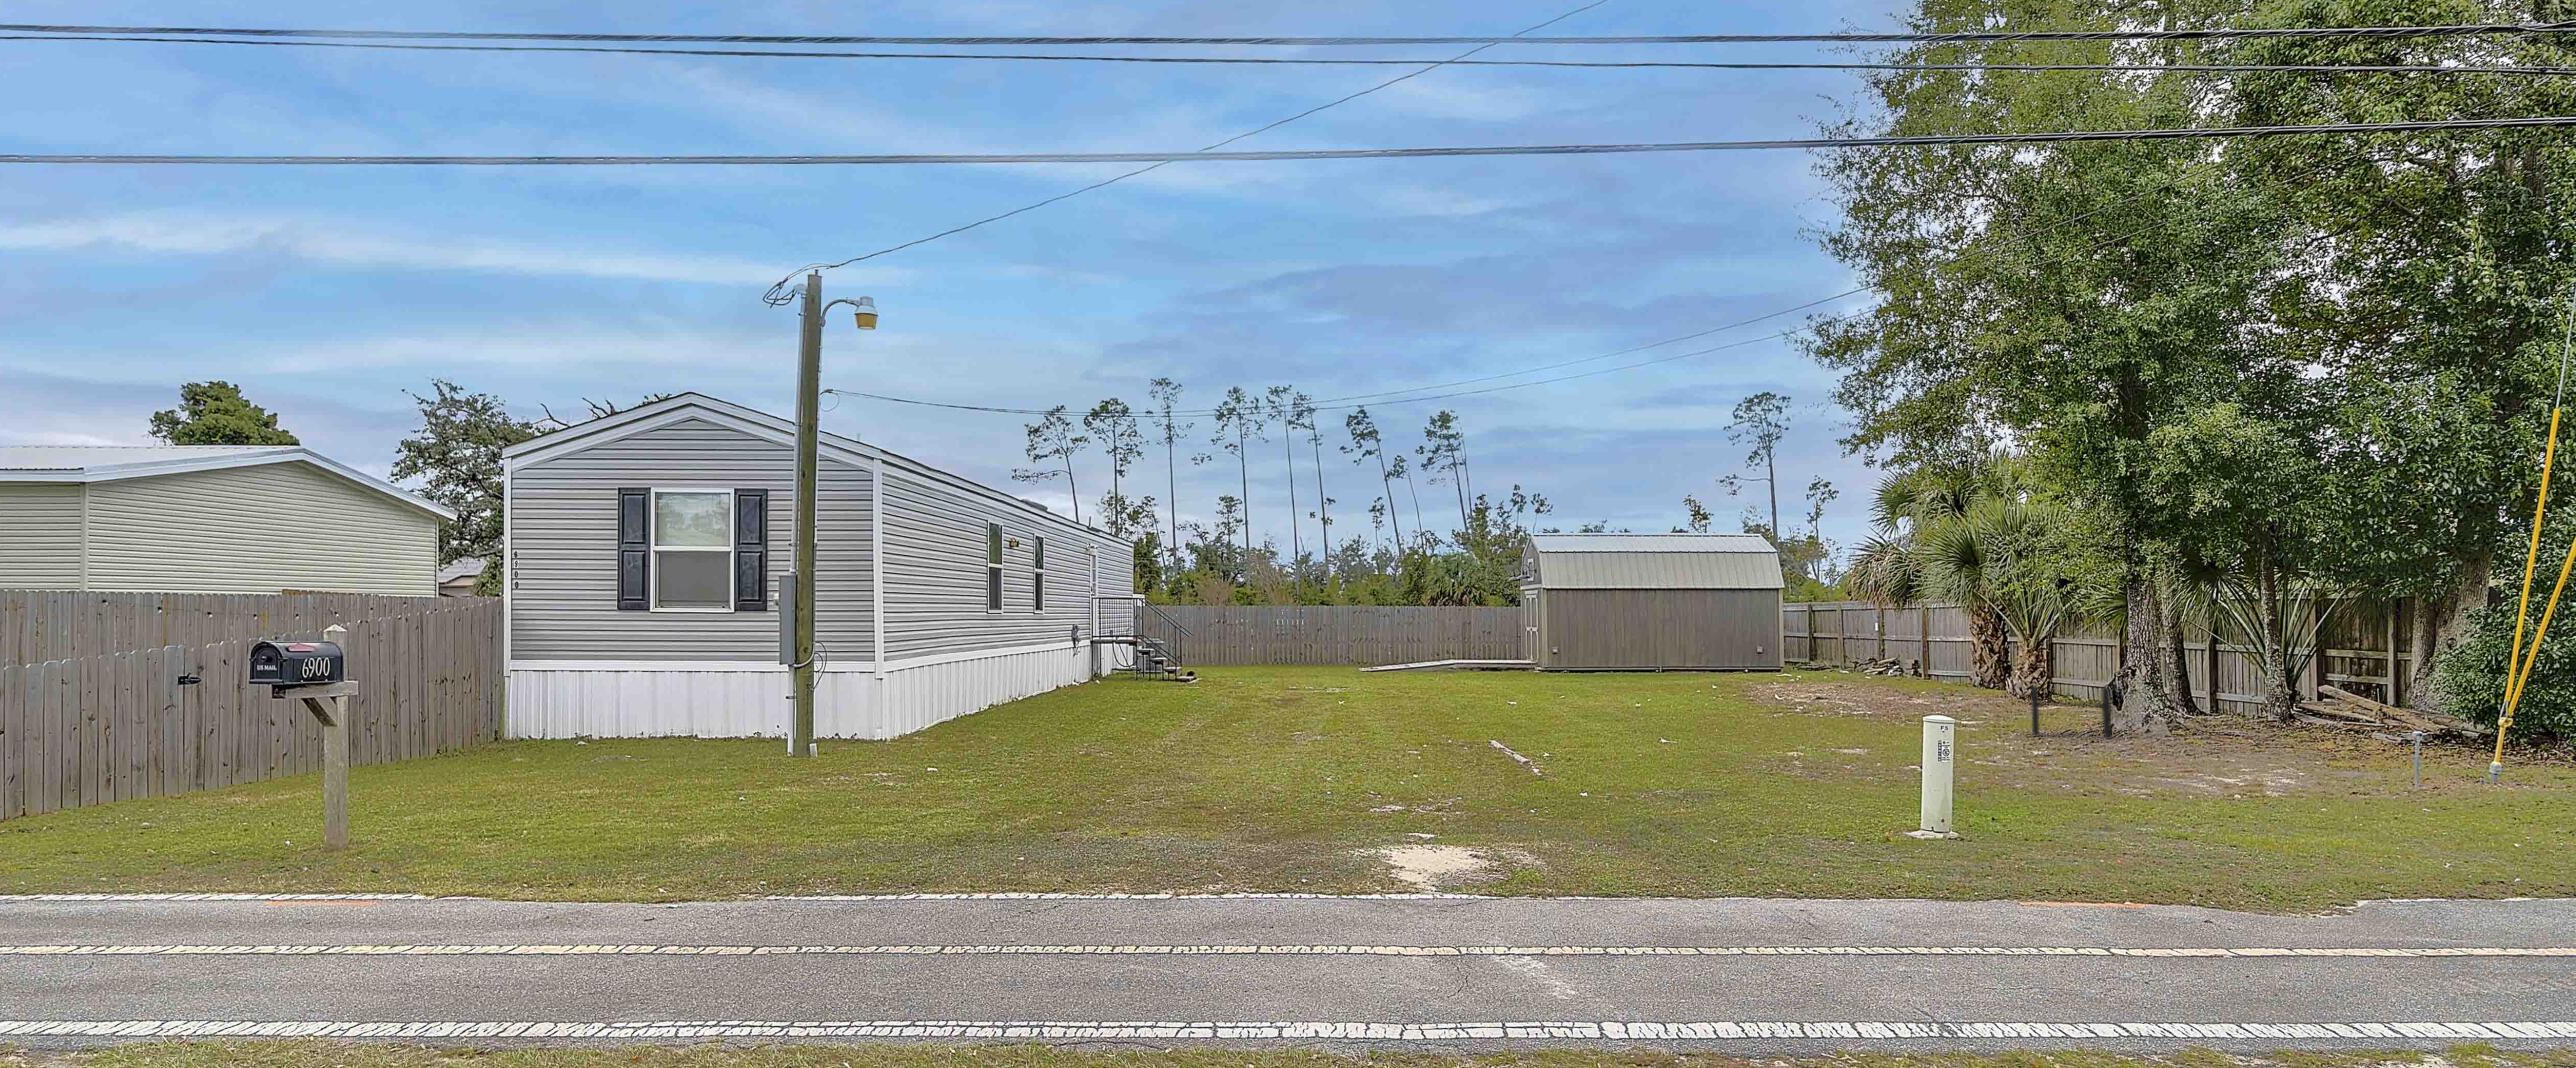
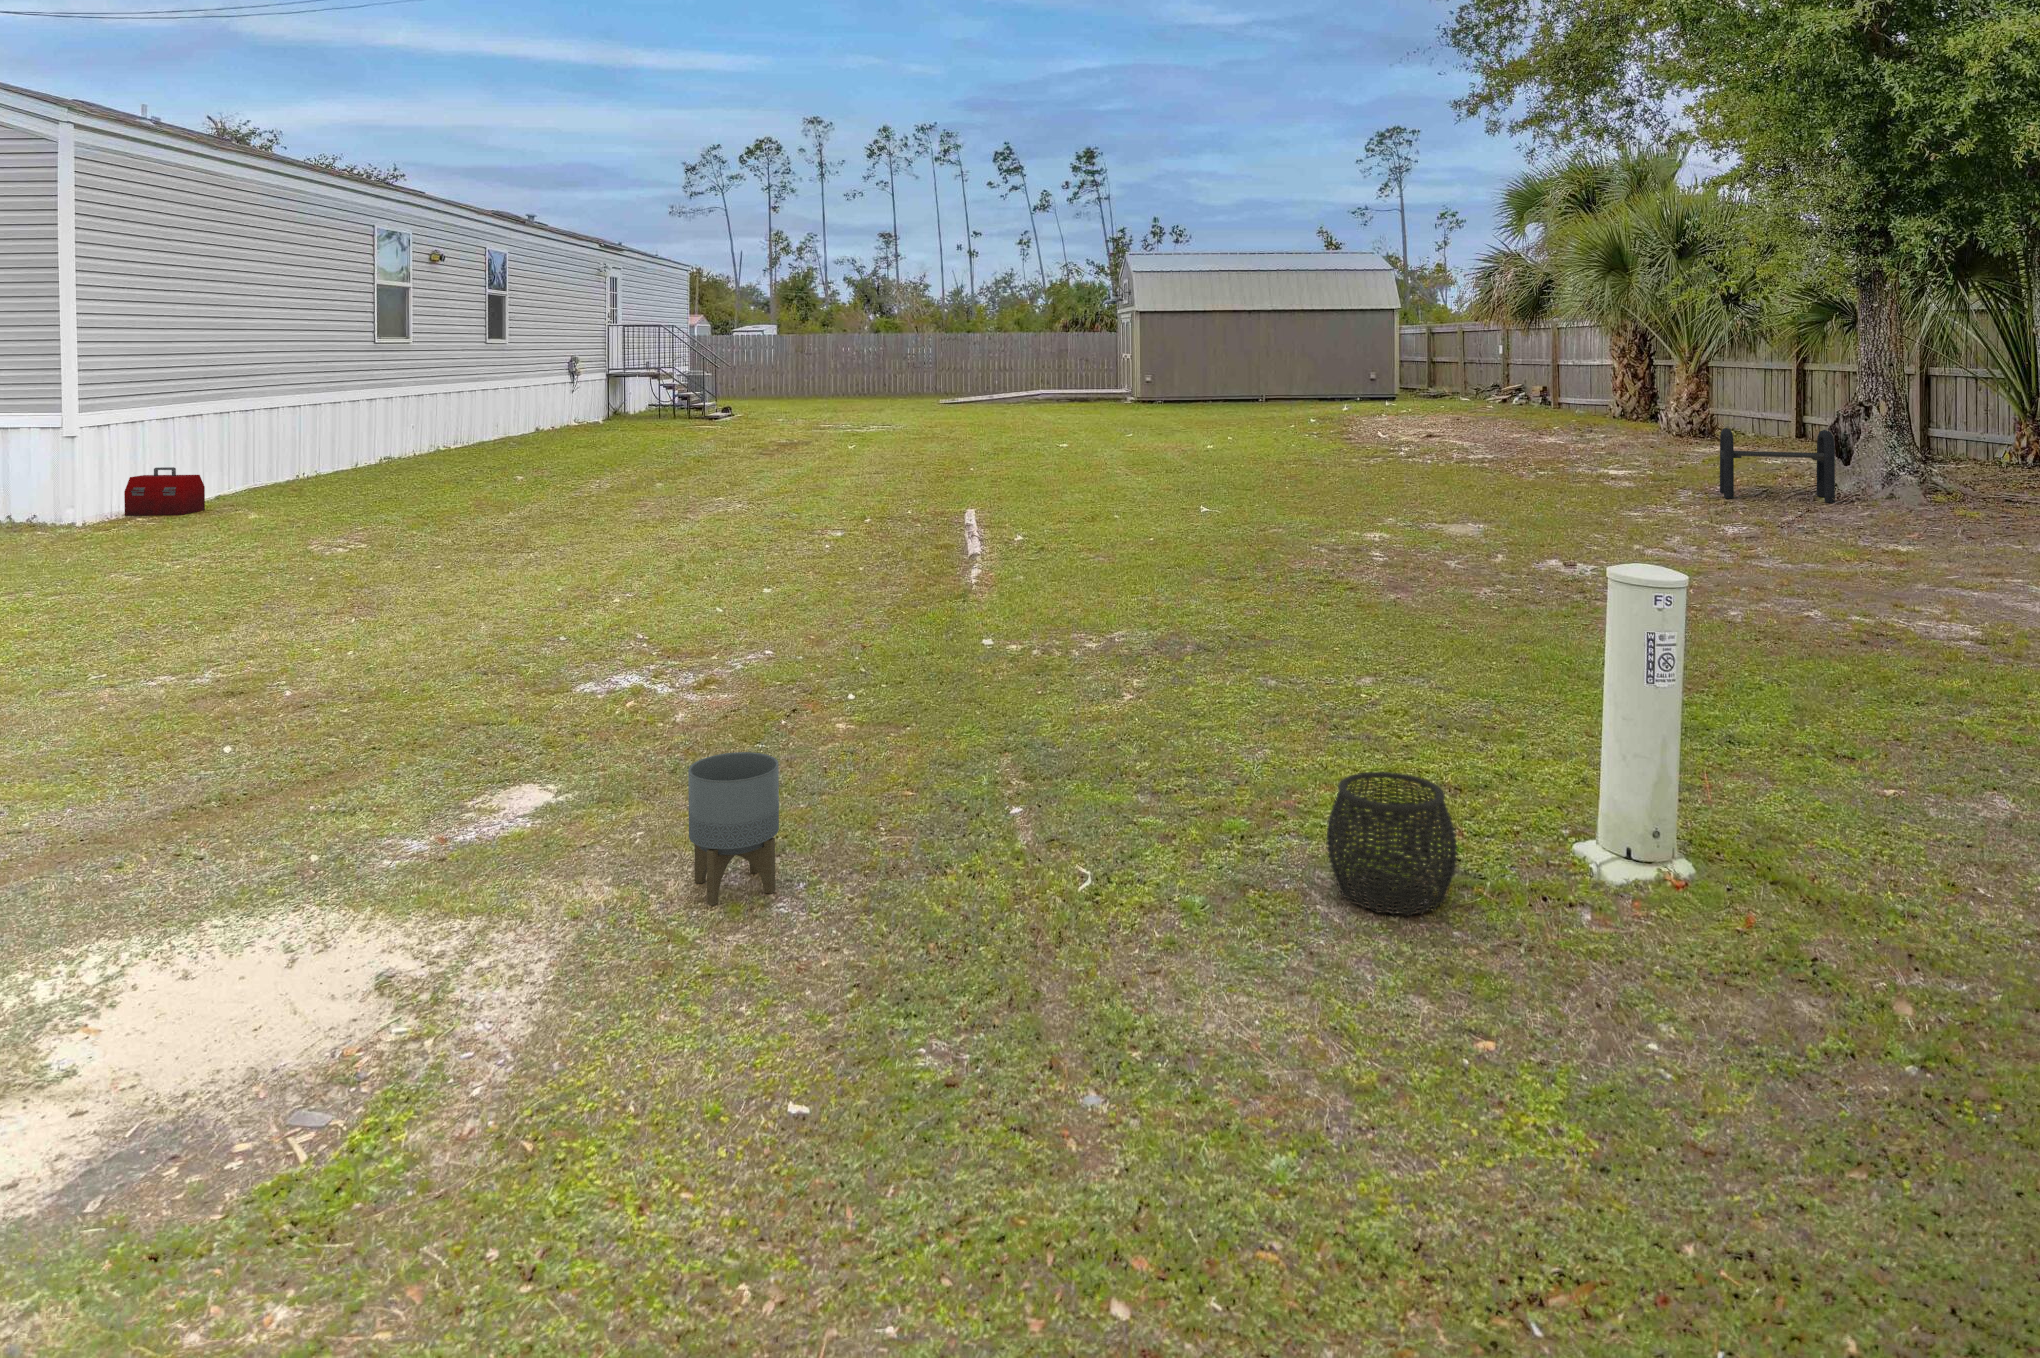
toolbox: none [889,700,931,733] -> present [124,467,205,515]
planter: none [1598,762,1629,805] -> present [688,752,779,905]
woven basket: none [1812,769,1856,807] -> present [1326,772,1458,916]

